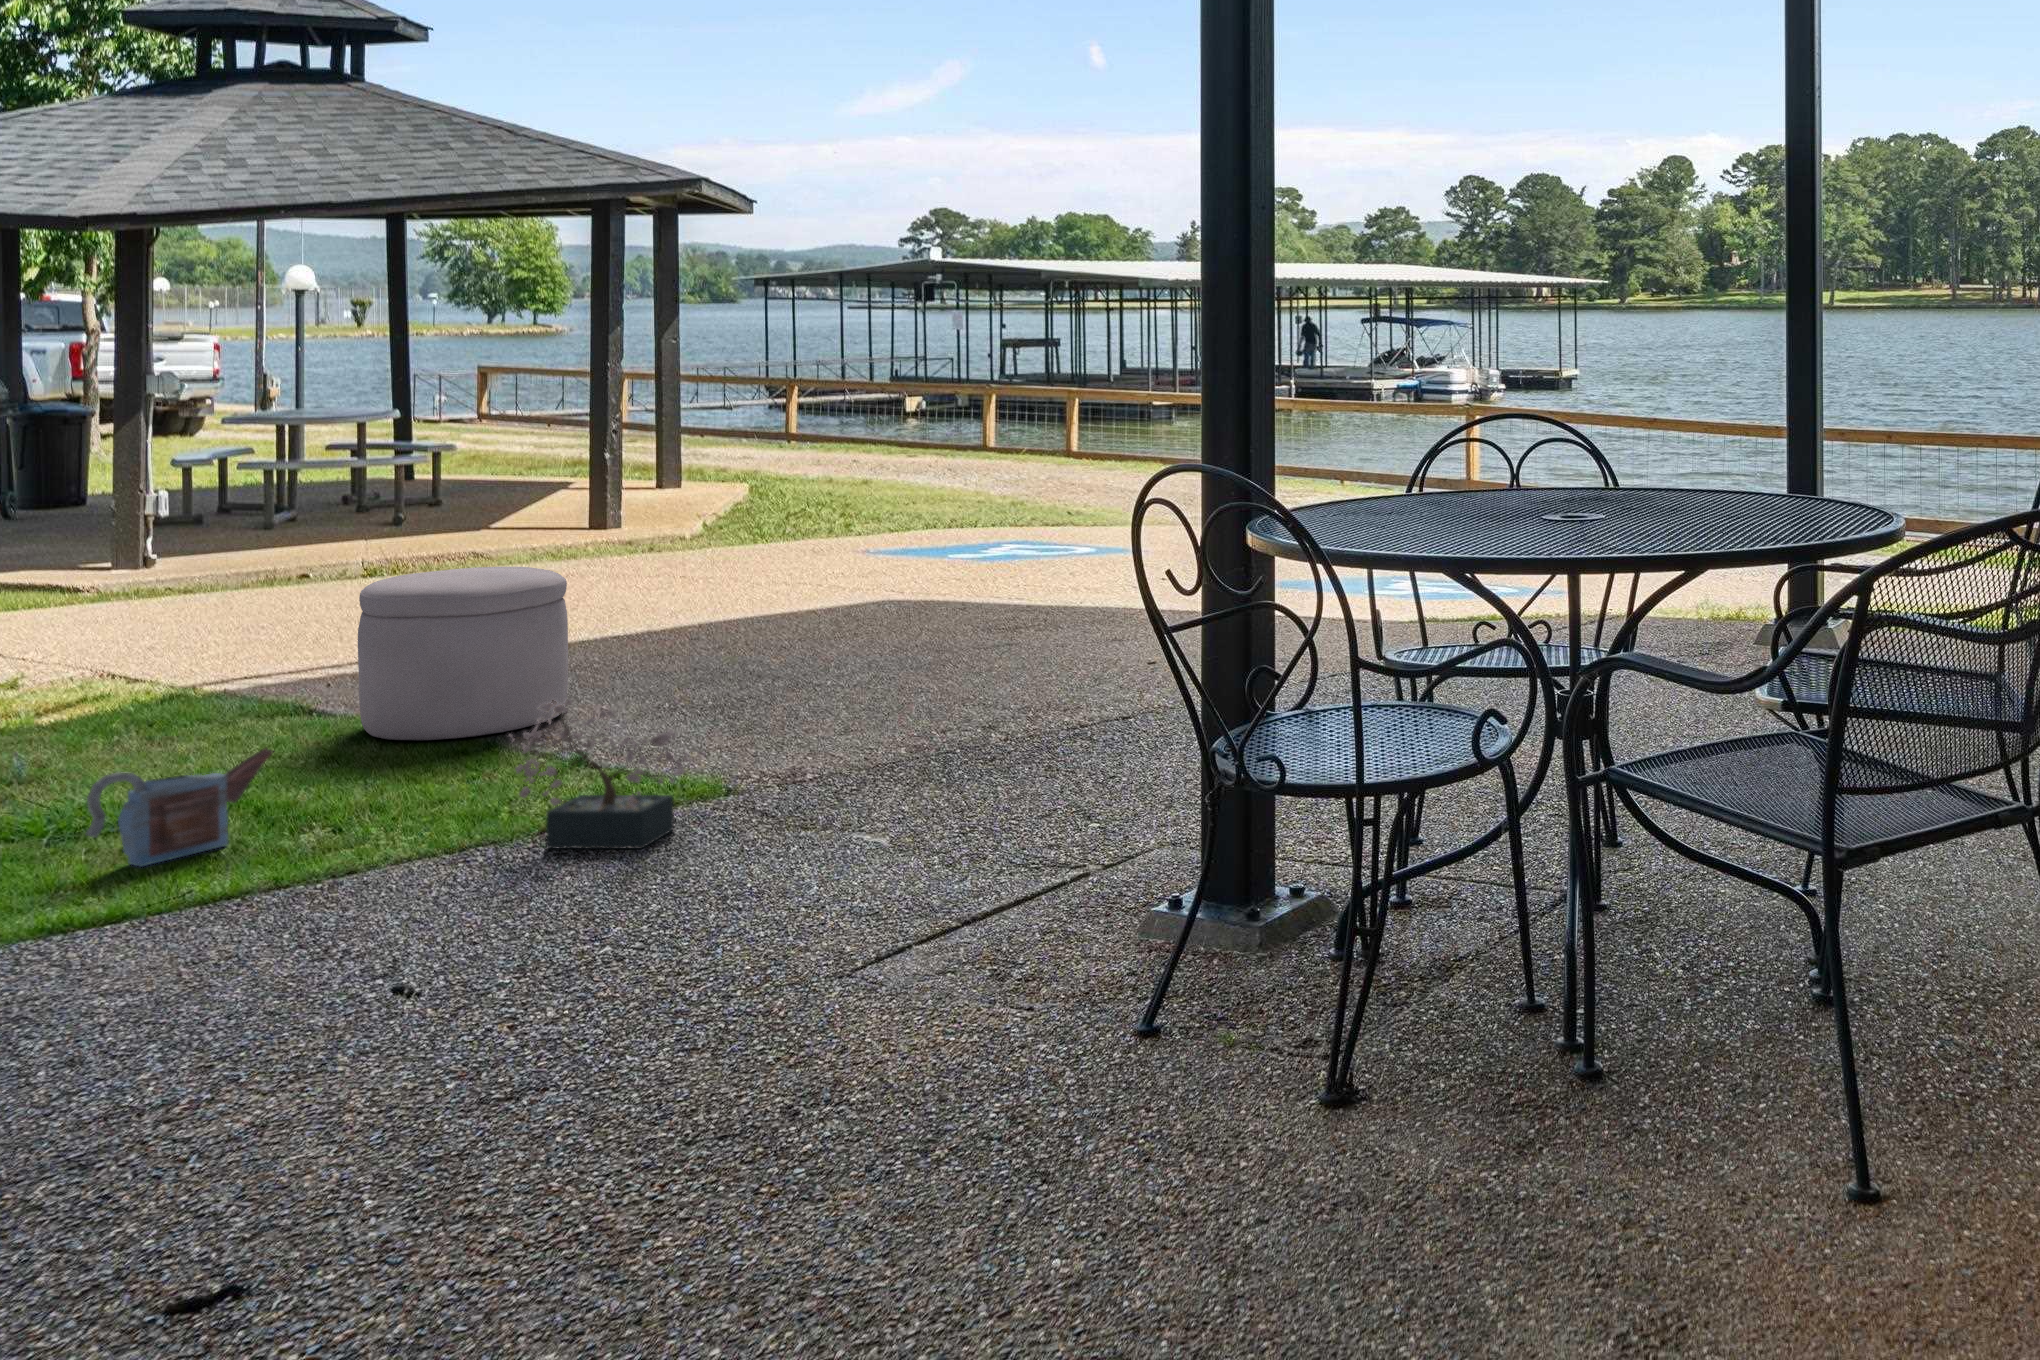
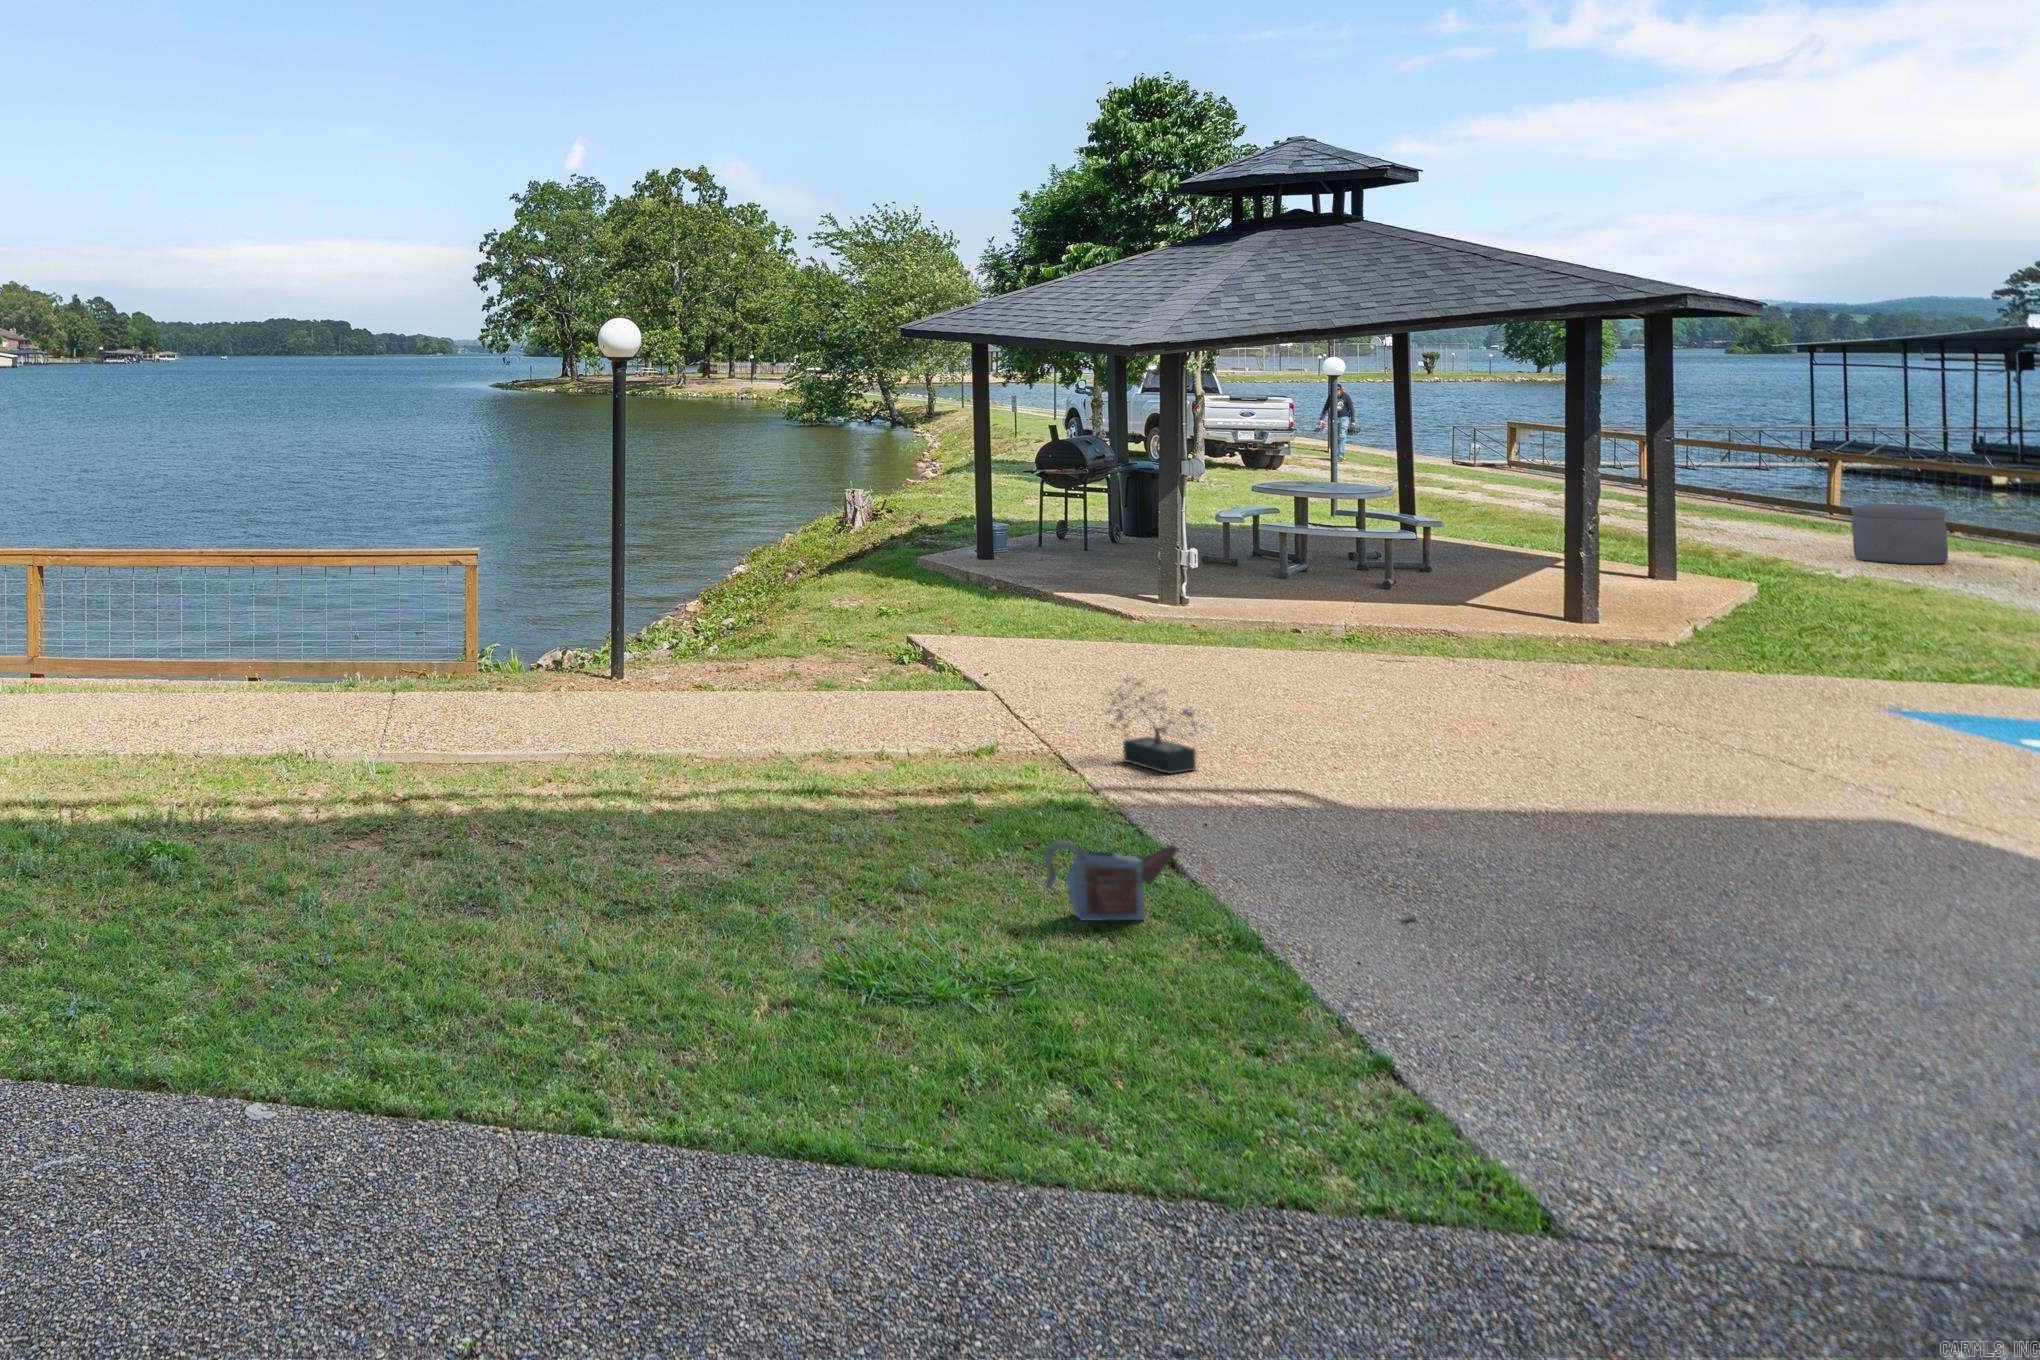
ottoman: present [358,567,568,740] -> present [1852,504,1948,564]
decorative plant: present [509,699,693,849] -> present [1107,679,1203,774]

